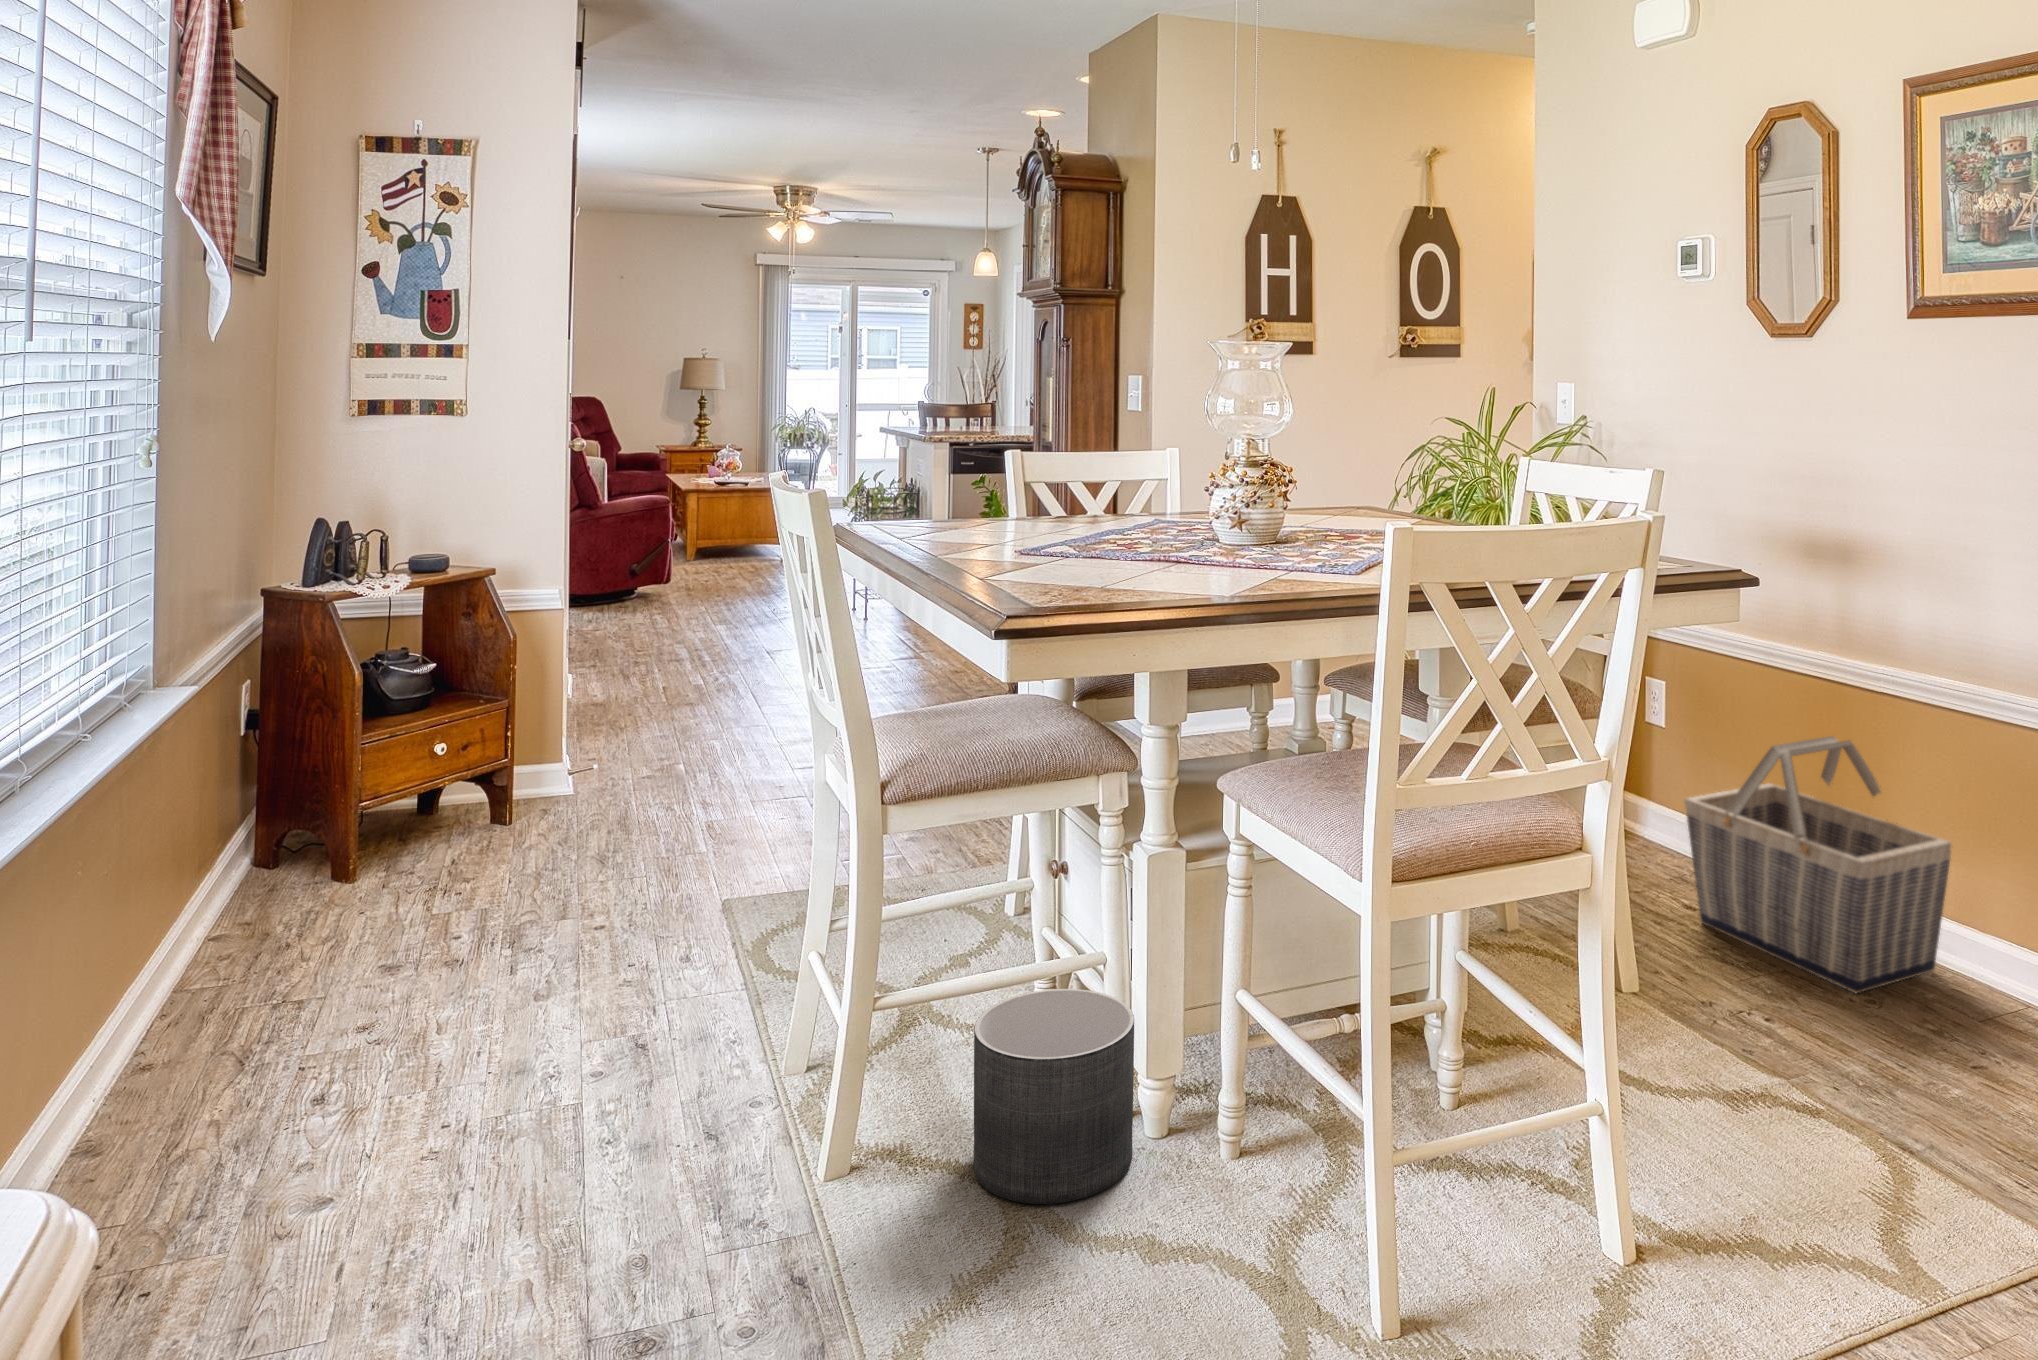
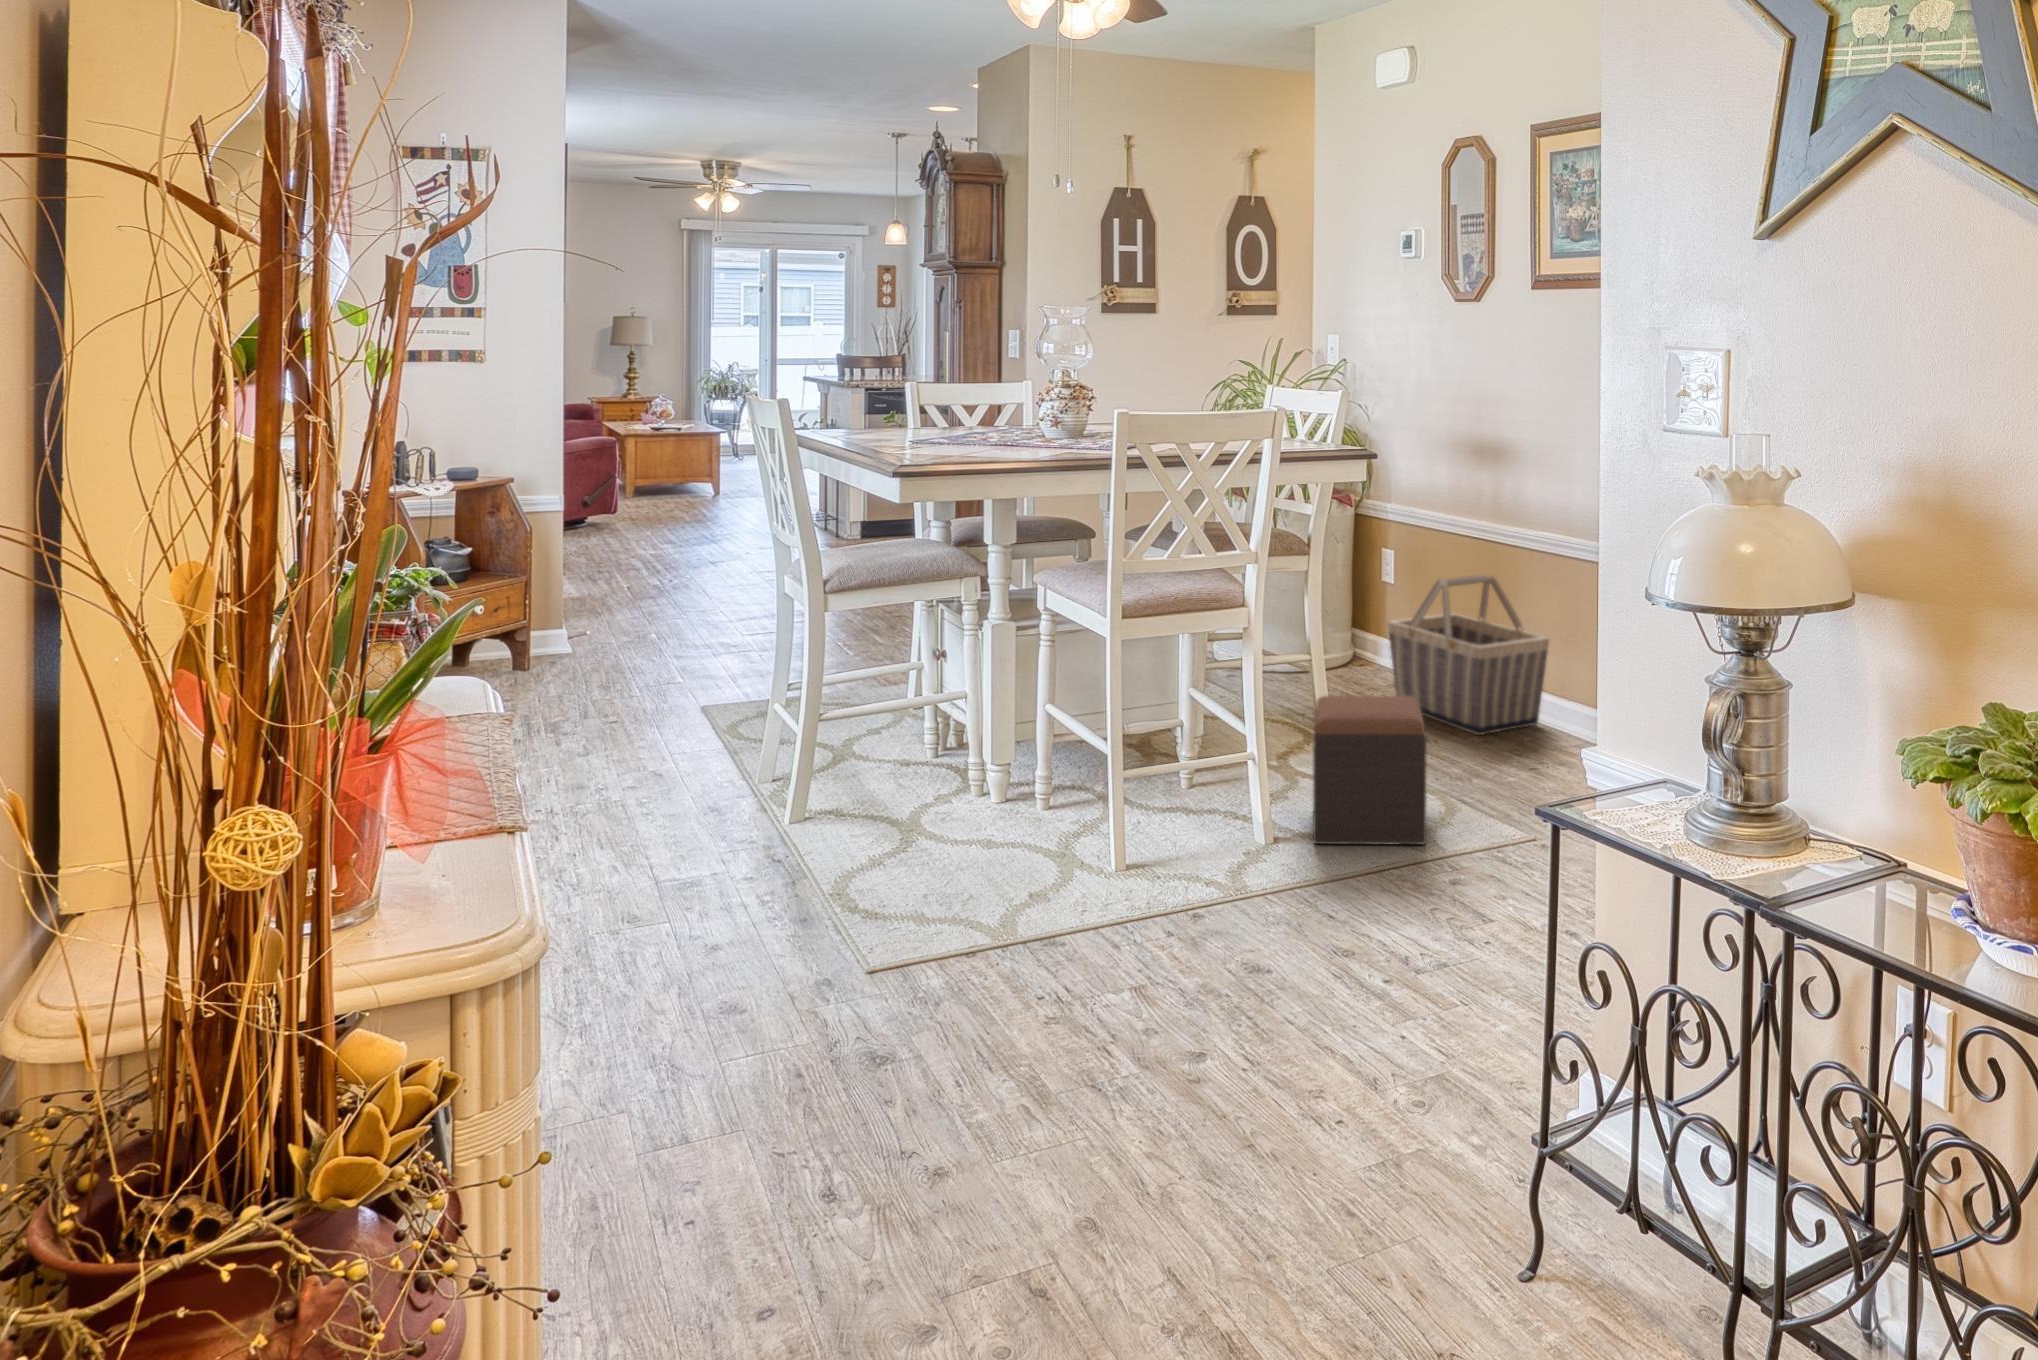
planter: present [973,989,1134,1204] -> none [881,715,982,827]
footstool: none [1679,989,1921,1294] -> present [1313,696,1427,845]

